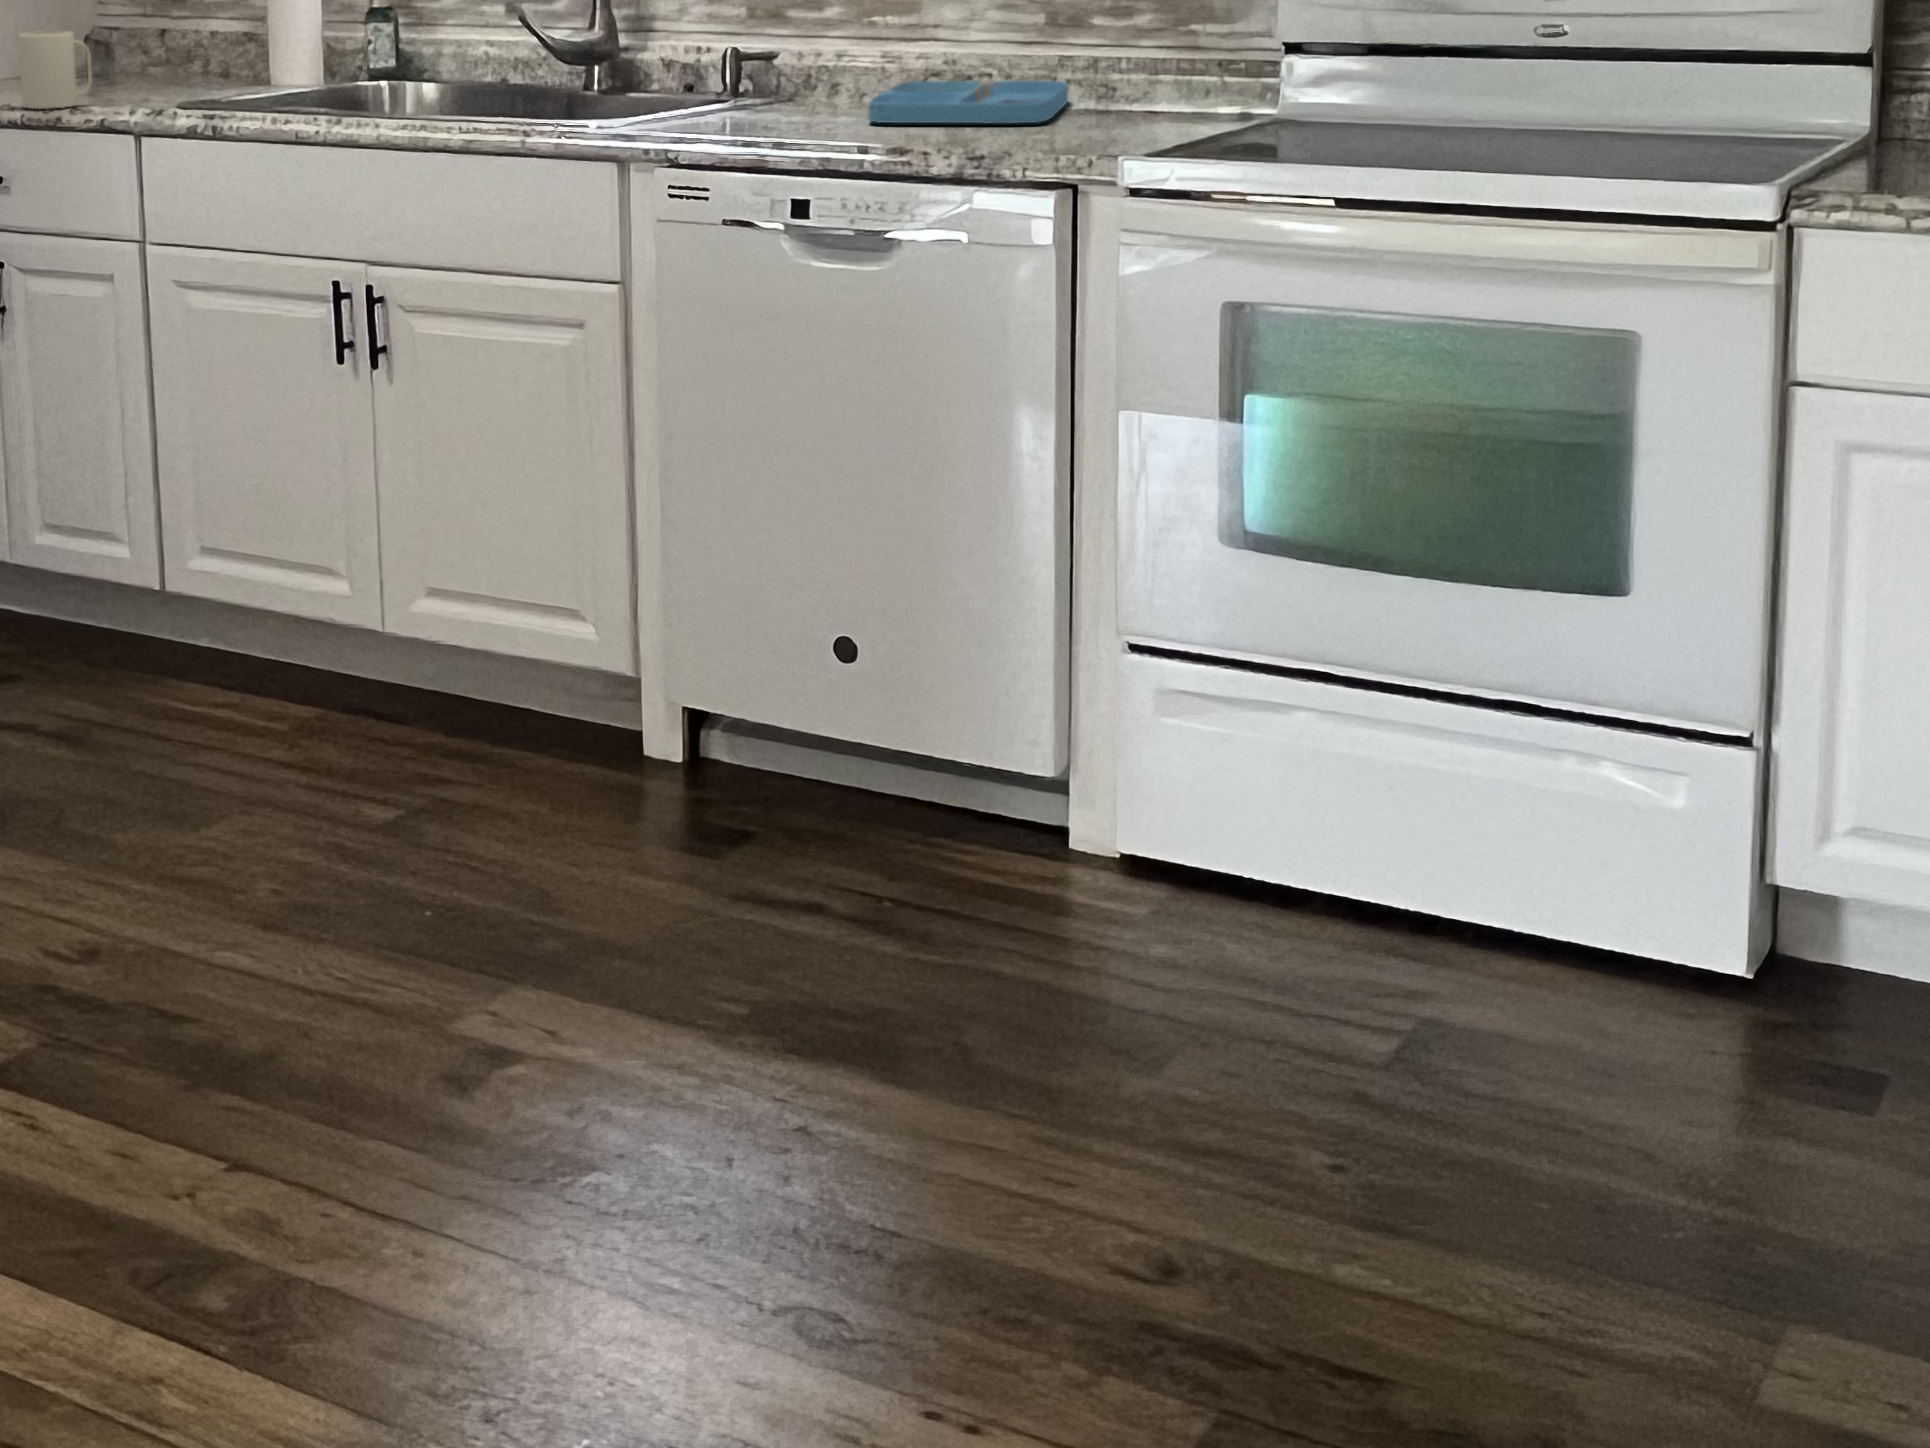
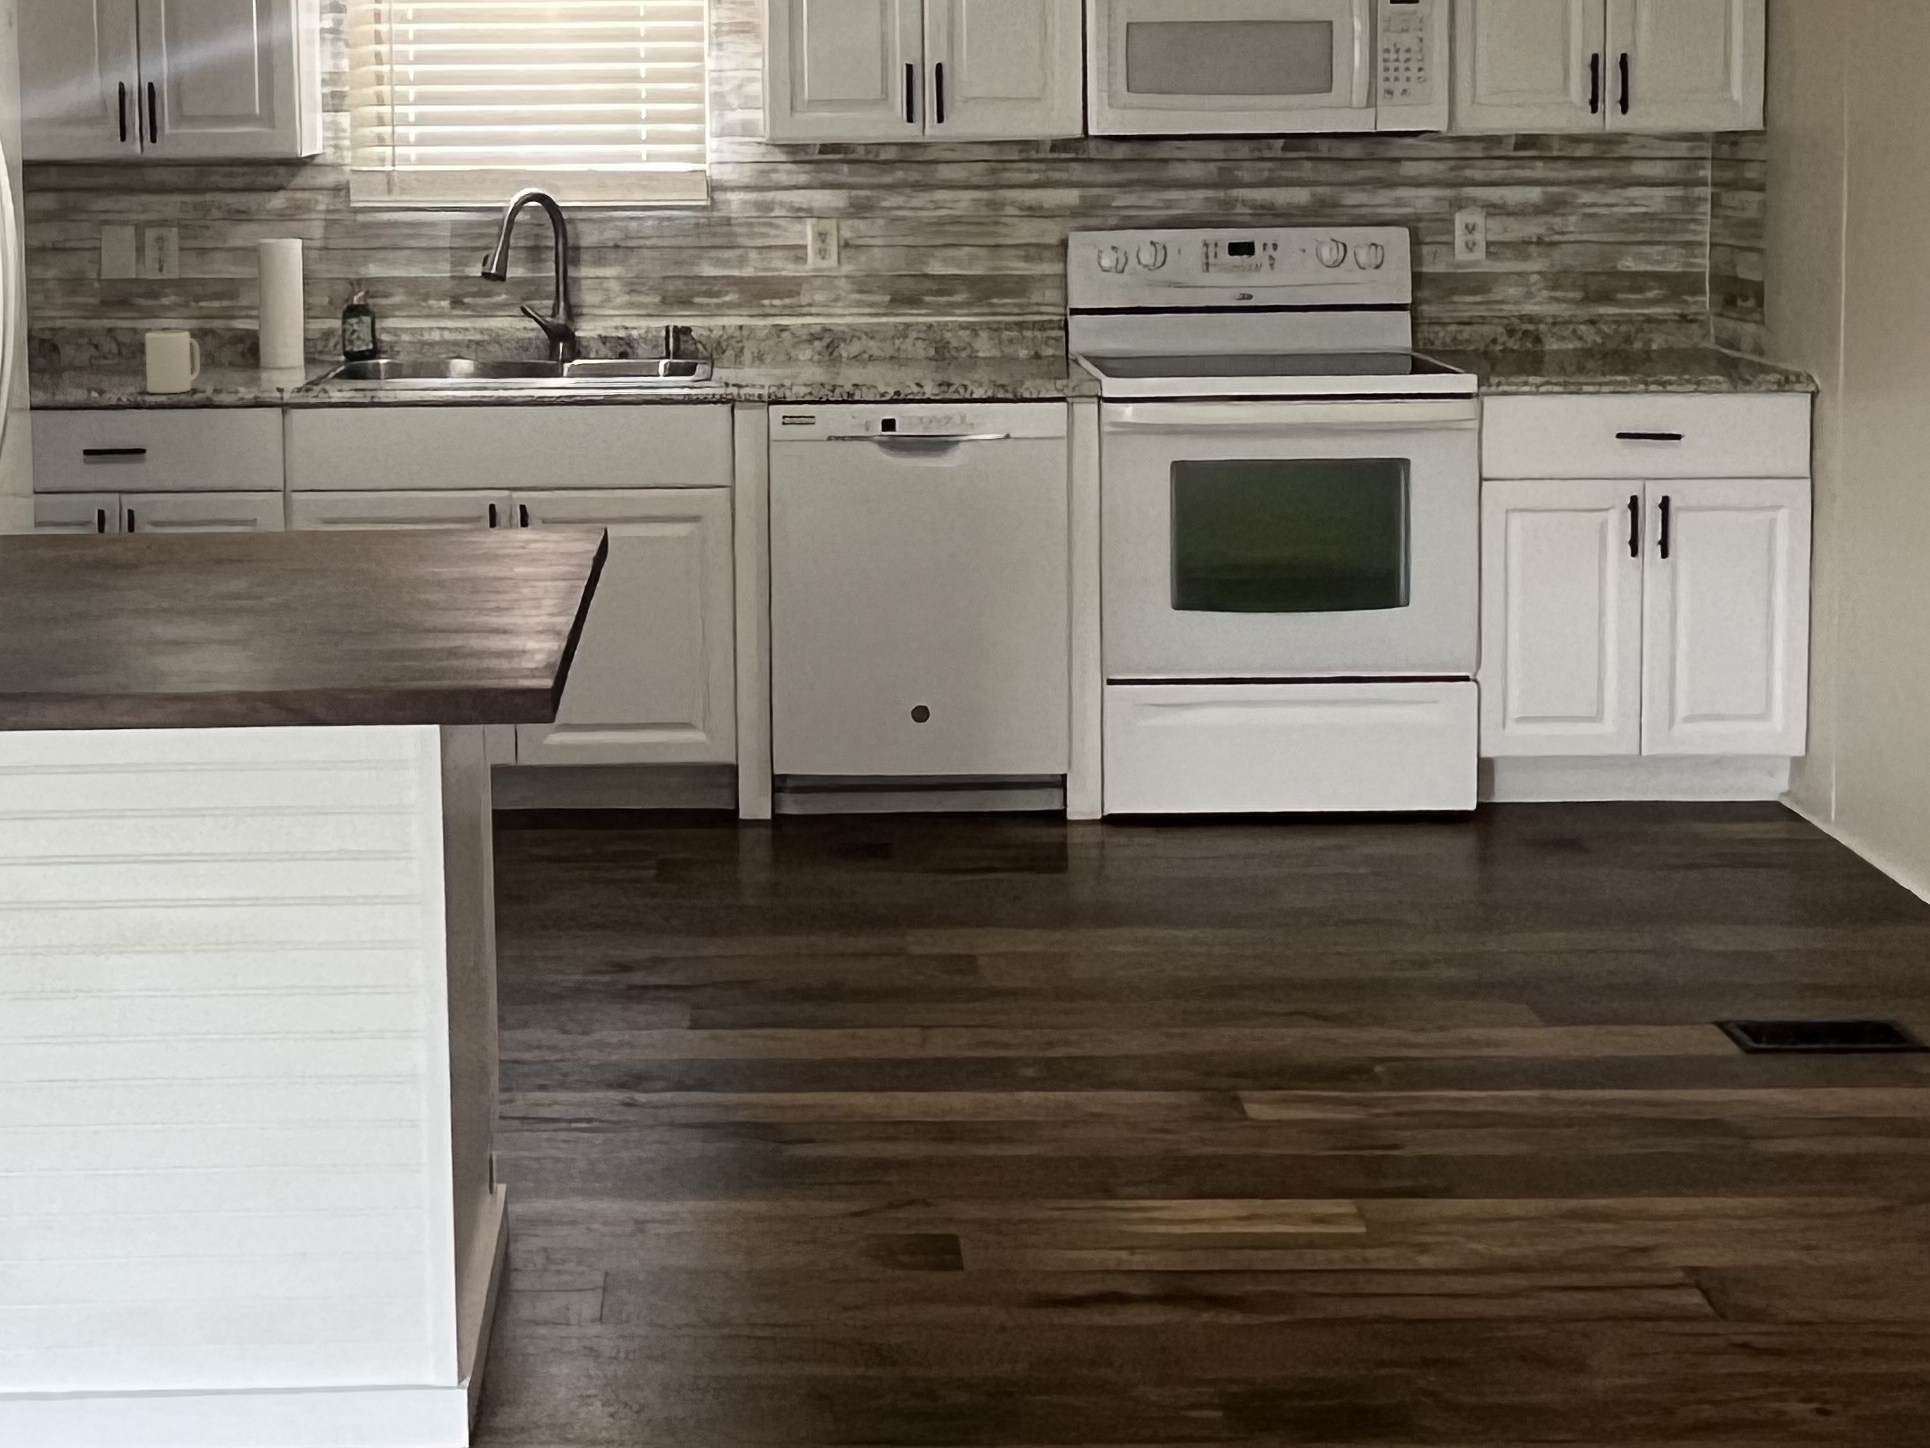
tray: present [868,81,1068,123] -> none [805,338,958,369]

